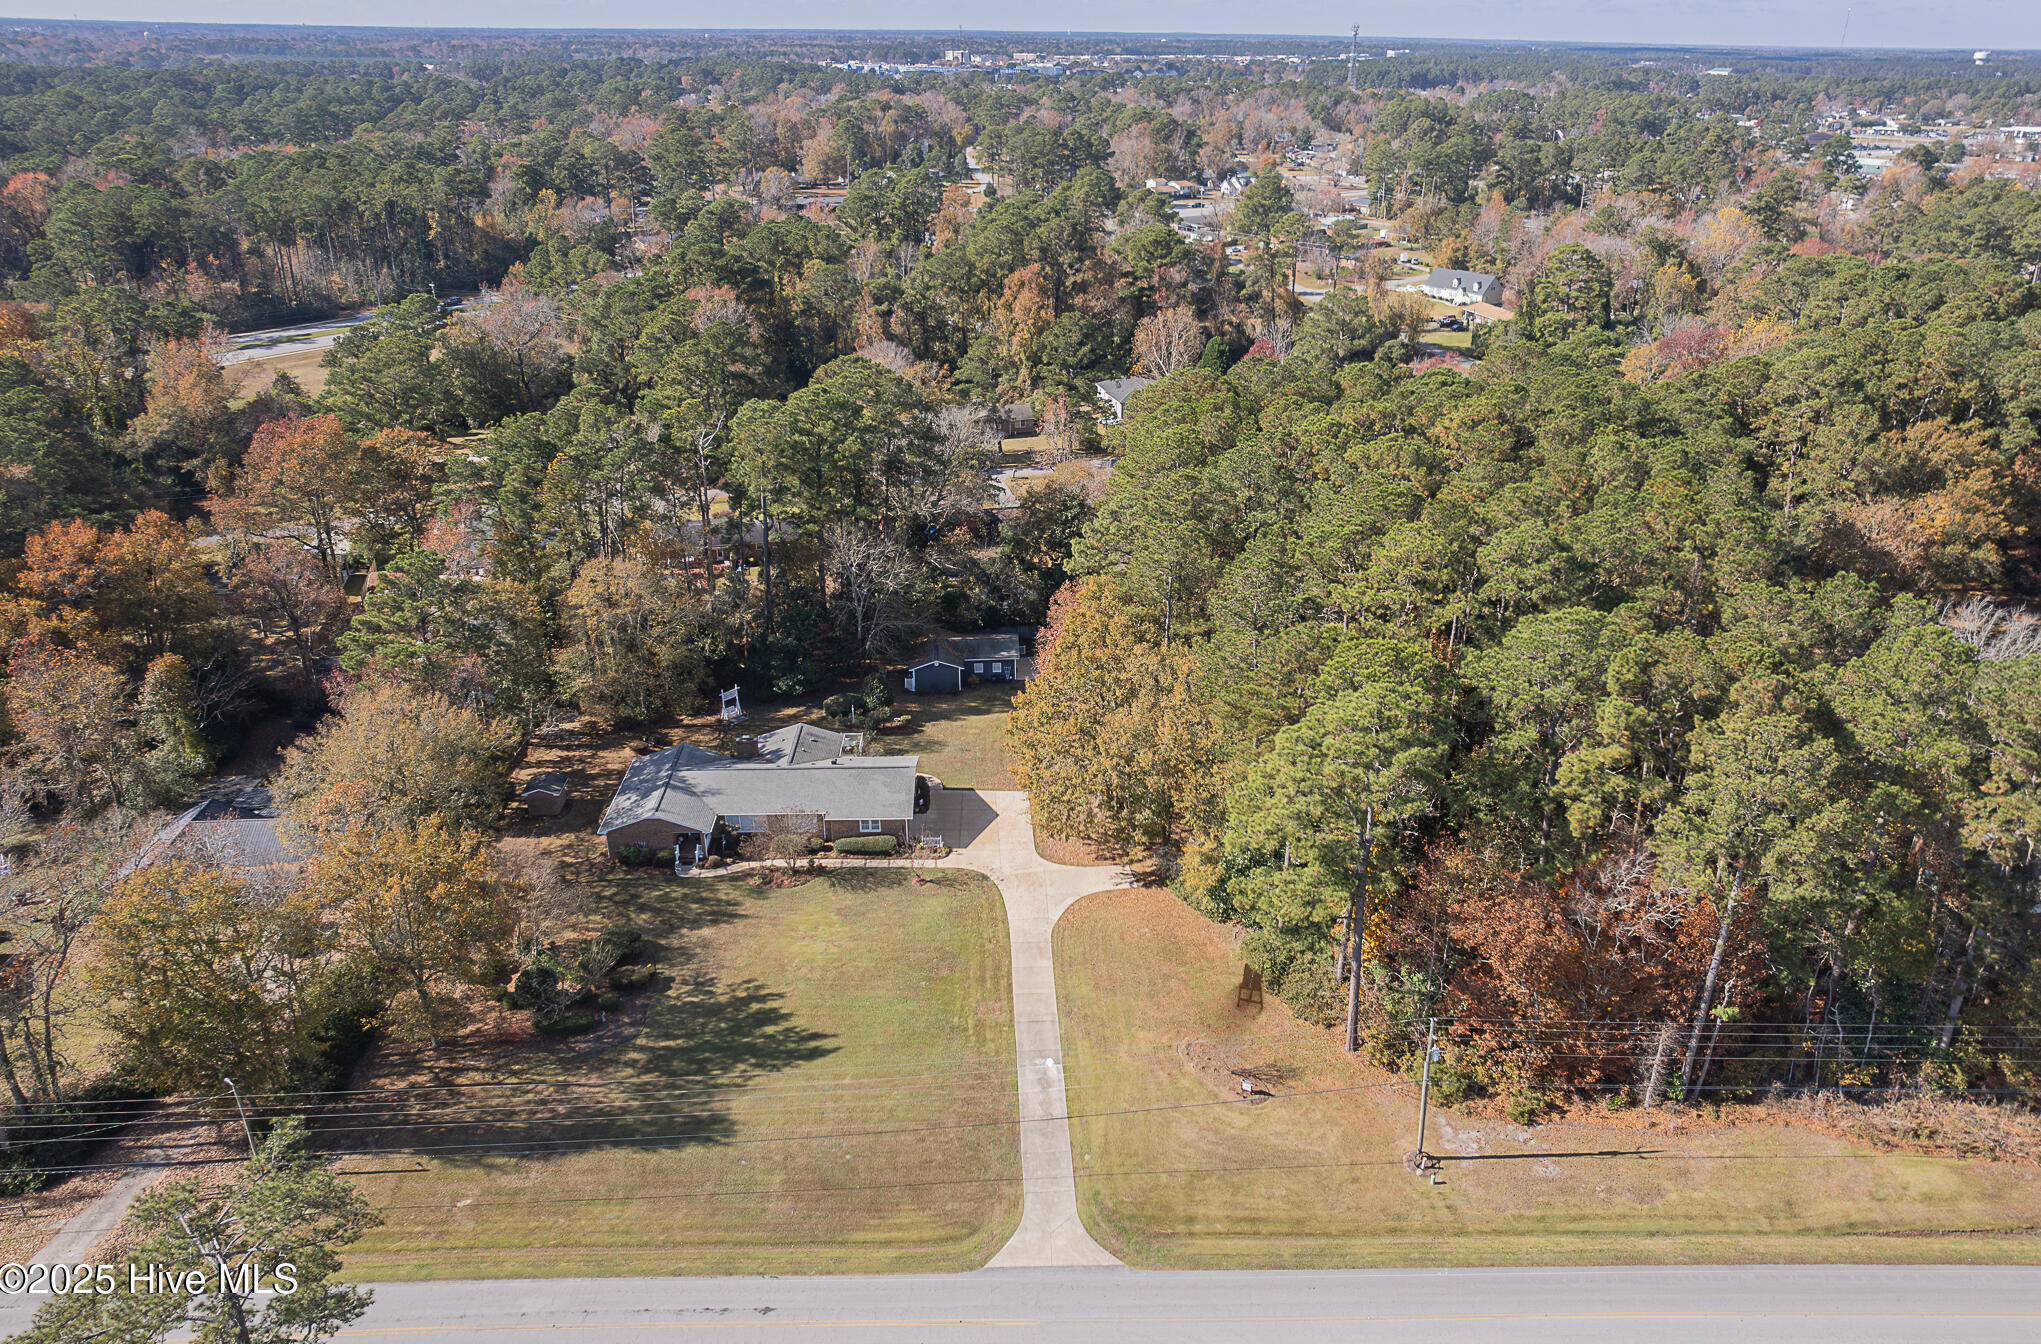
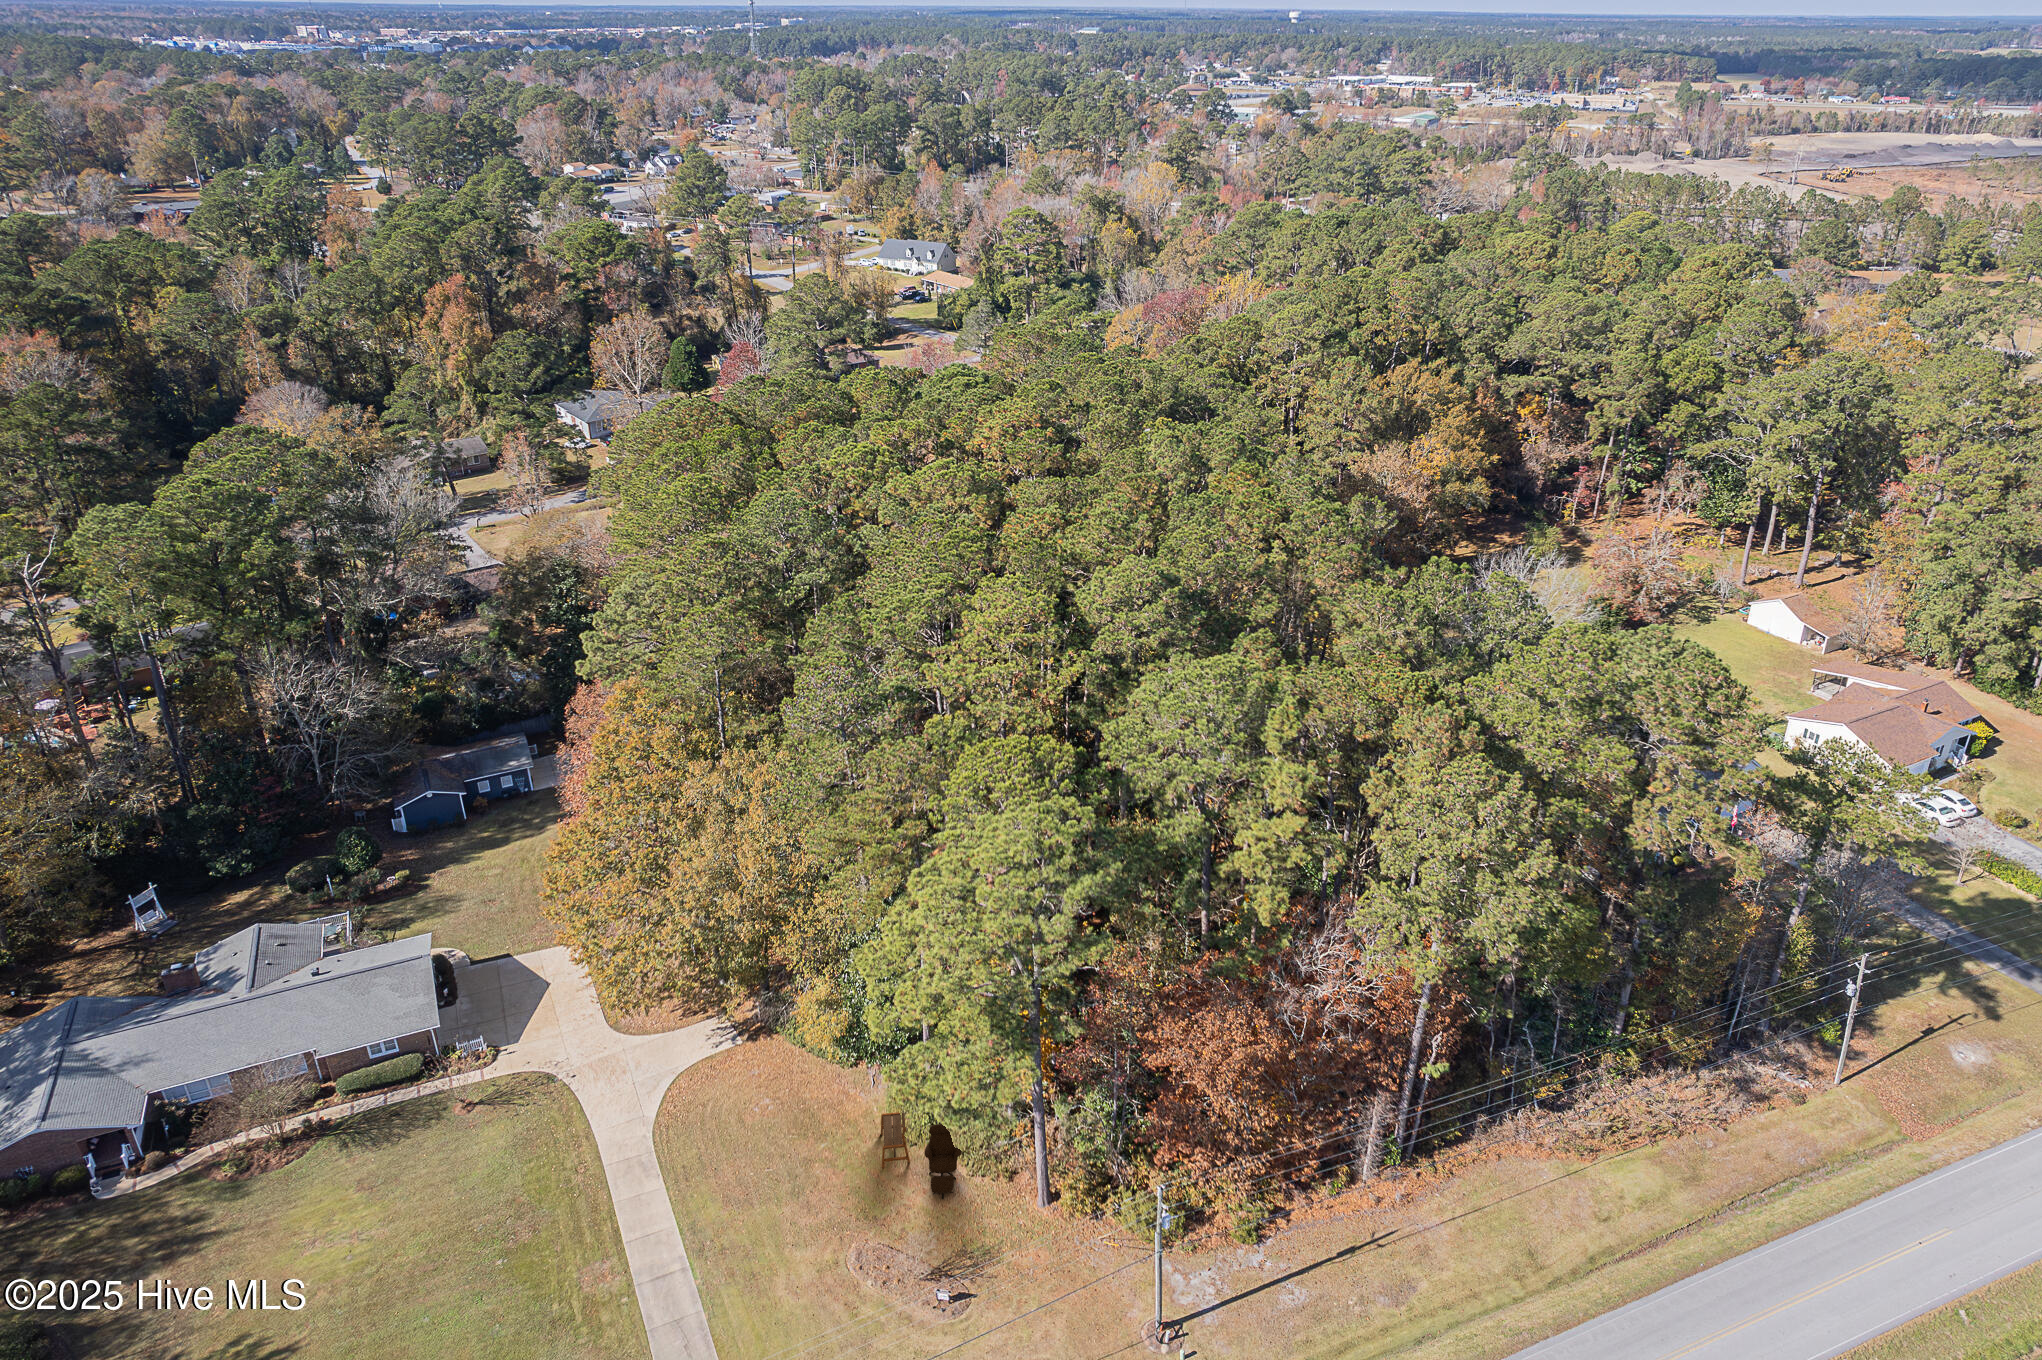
lounge chair: none [1276,977,1311,1042] -> present [924,1124,962,1199]

